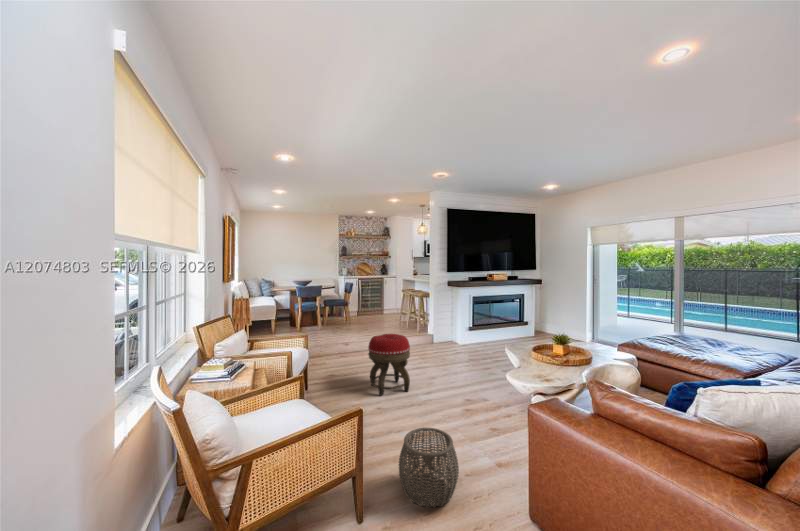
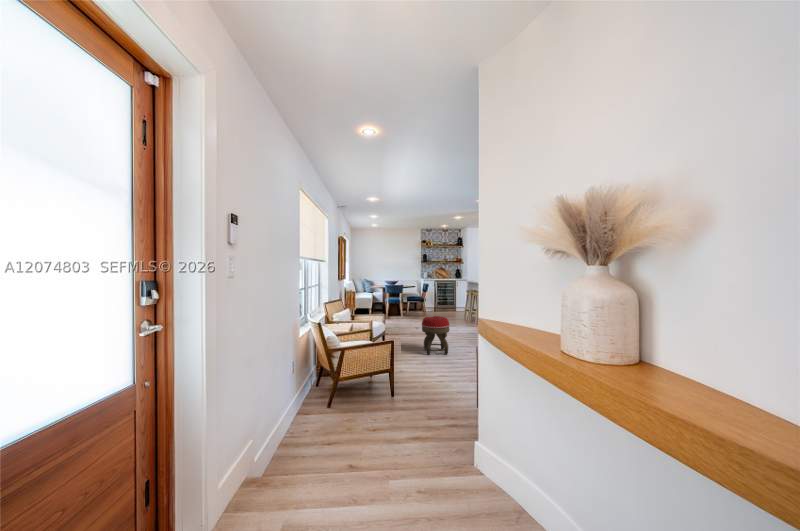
woven basket: present [399,428,459,508] -> none [417,361,450,397]

